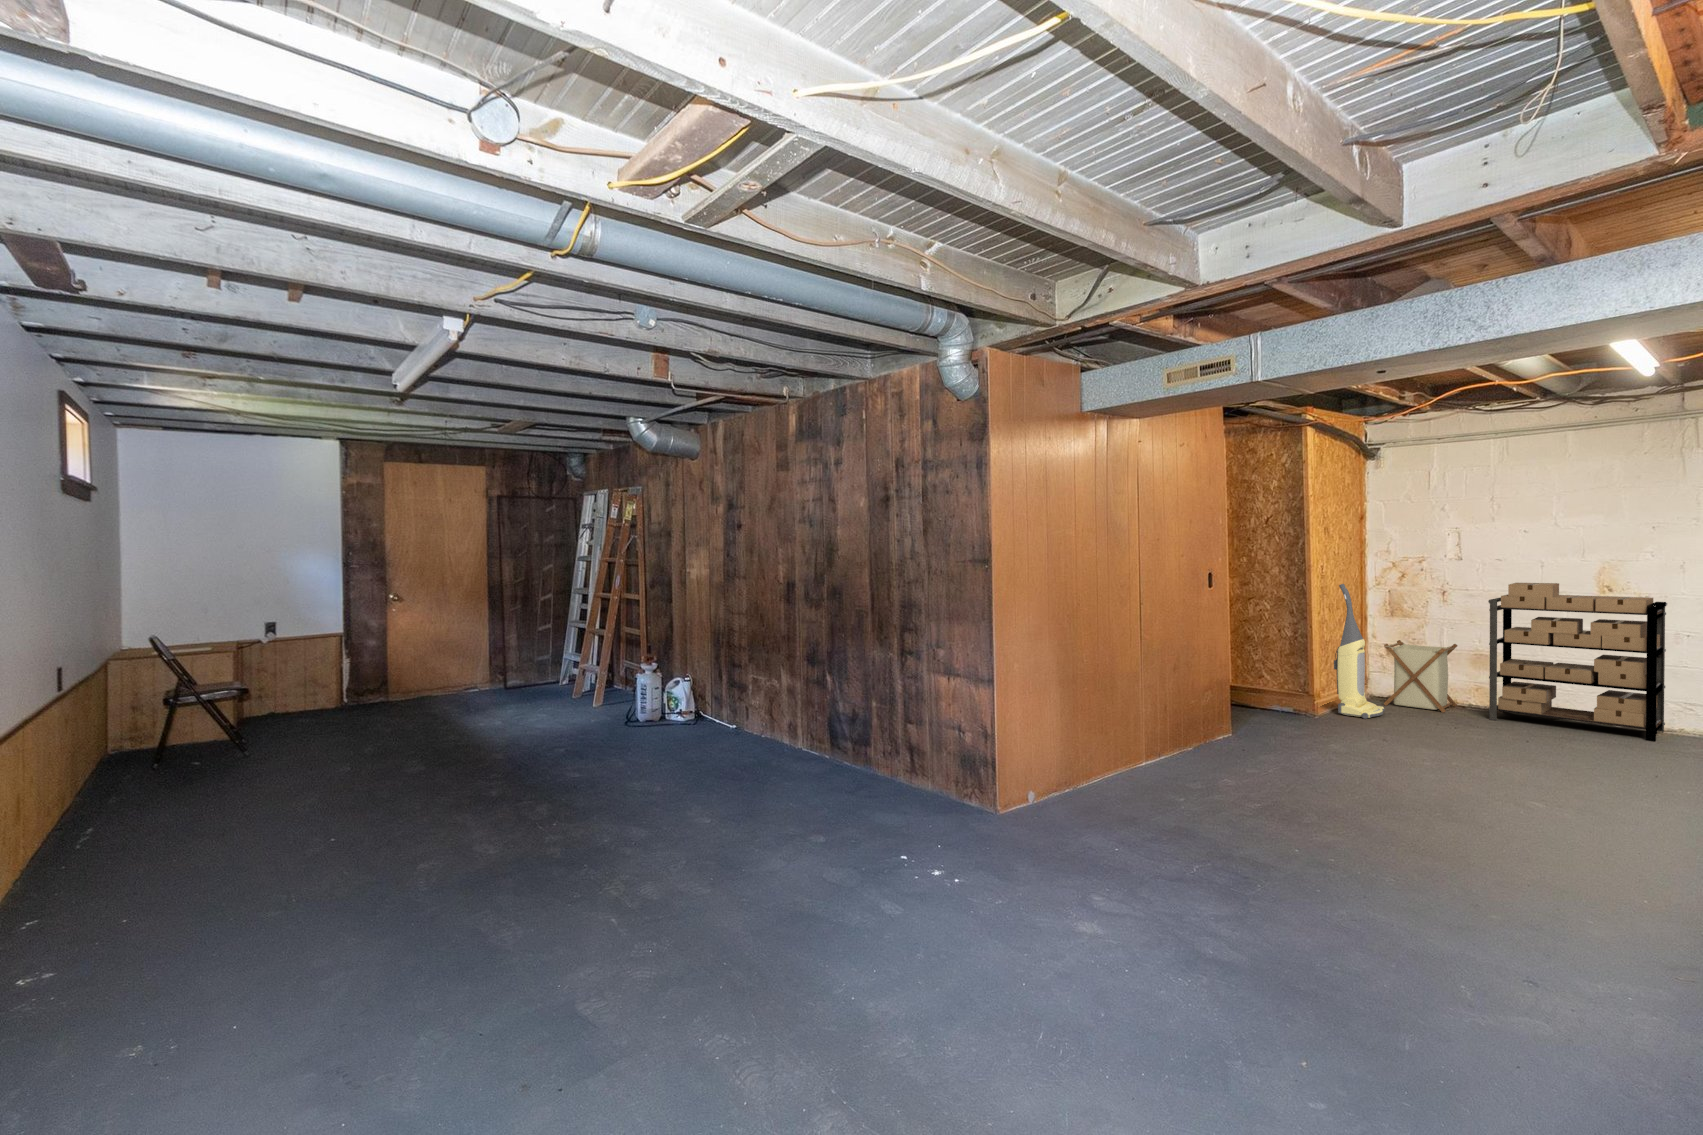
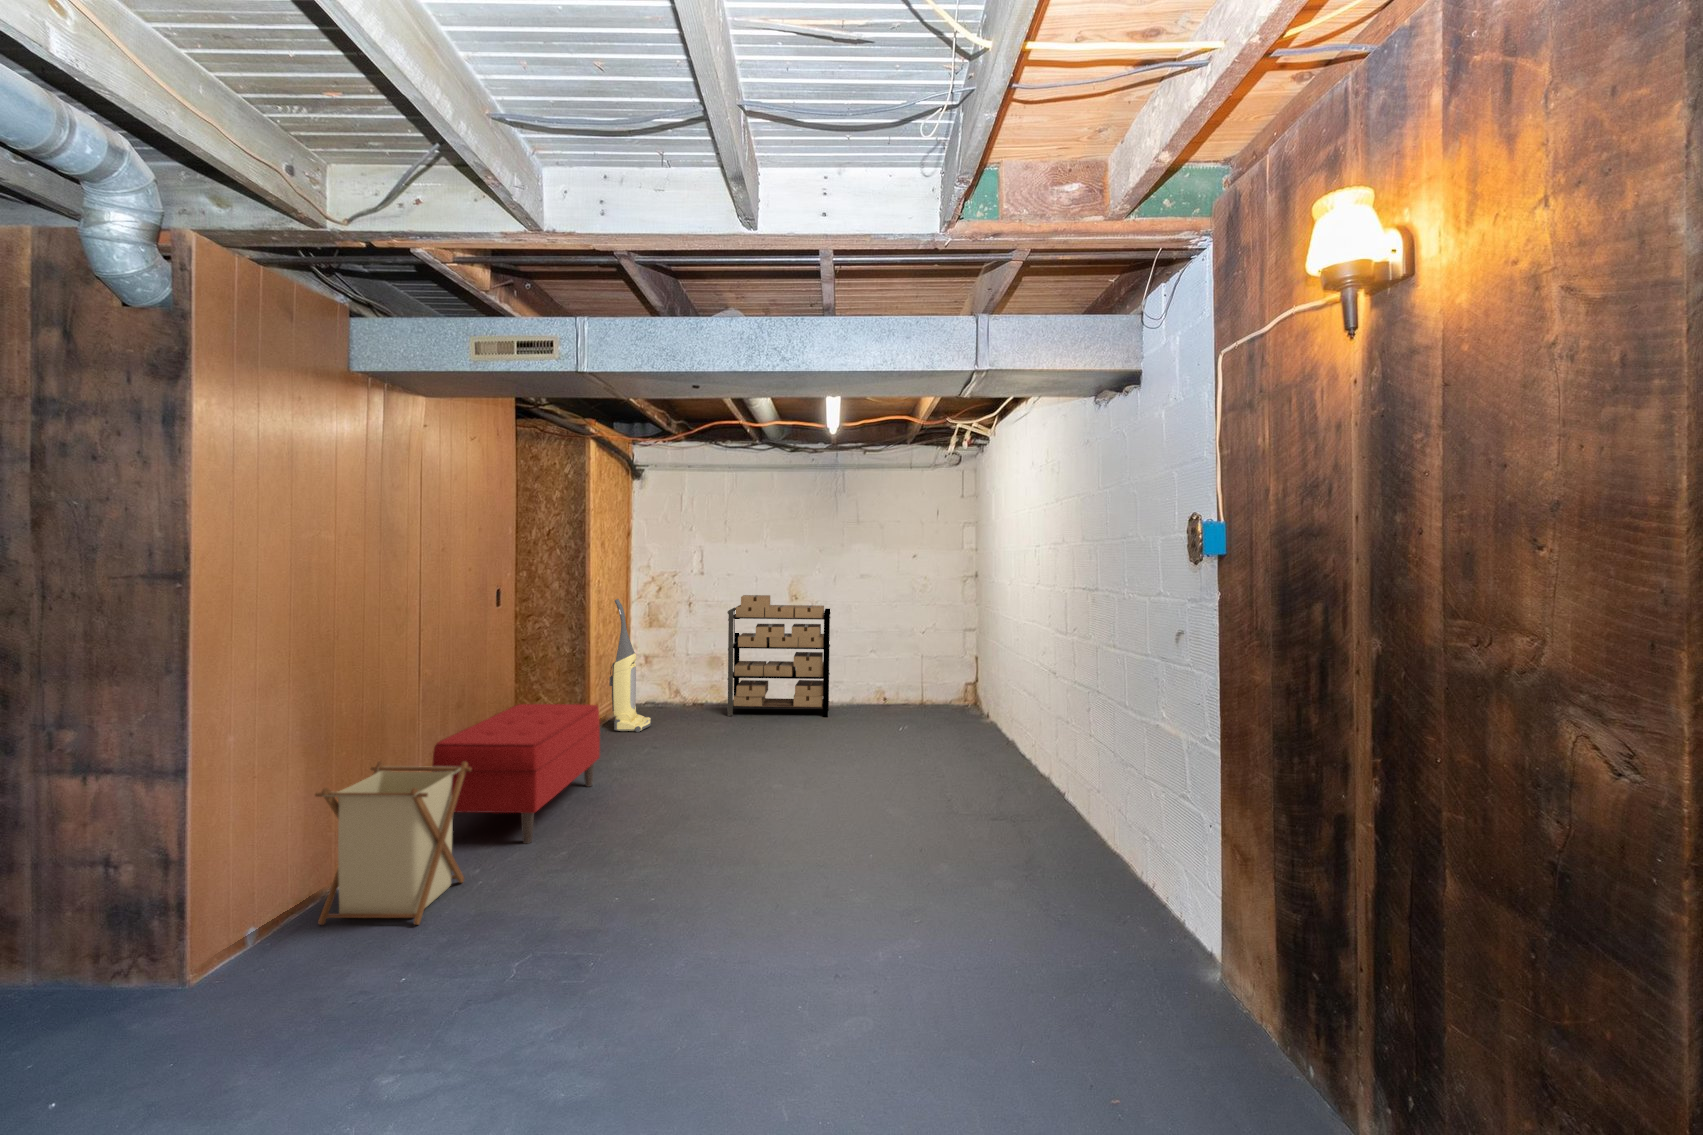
laundry basket: present [1384,640,1457,713] -> present [315,761,471,925]
bench: none [1146,672,1305,786] -> present [432,704,600,844]

